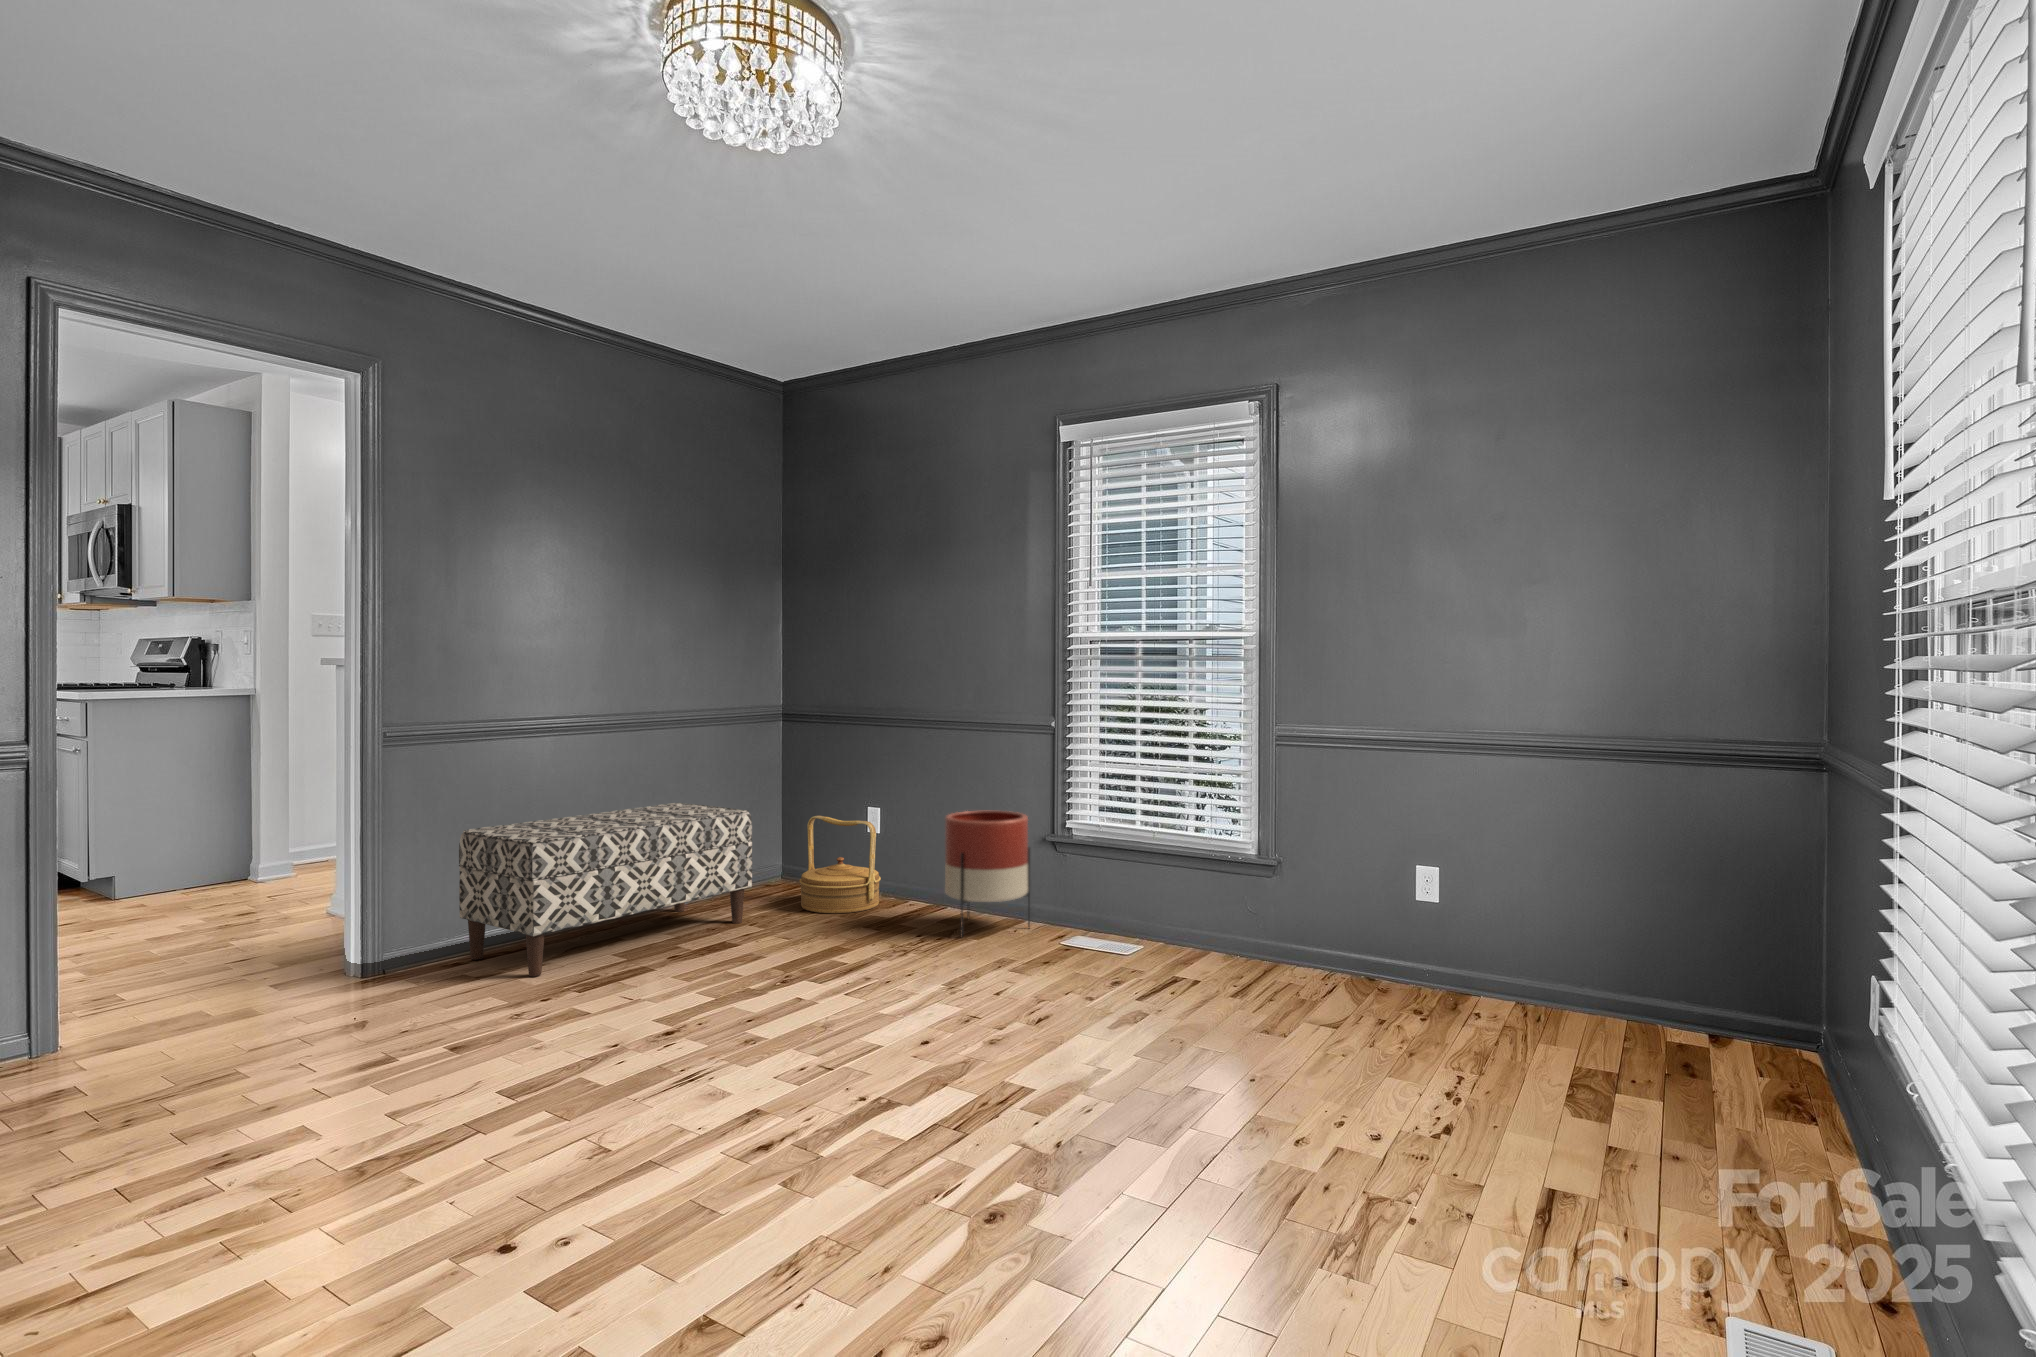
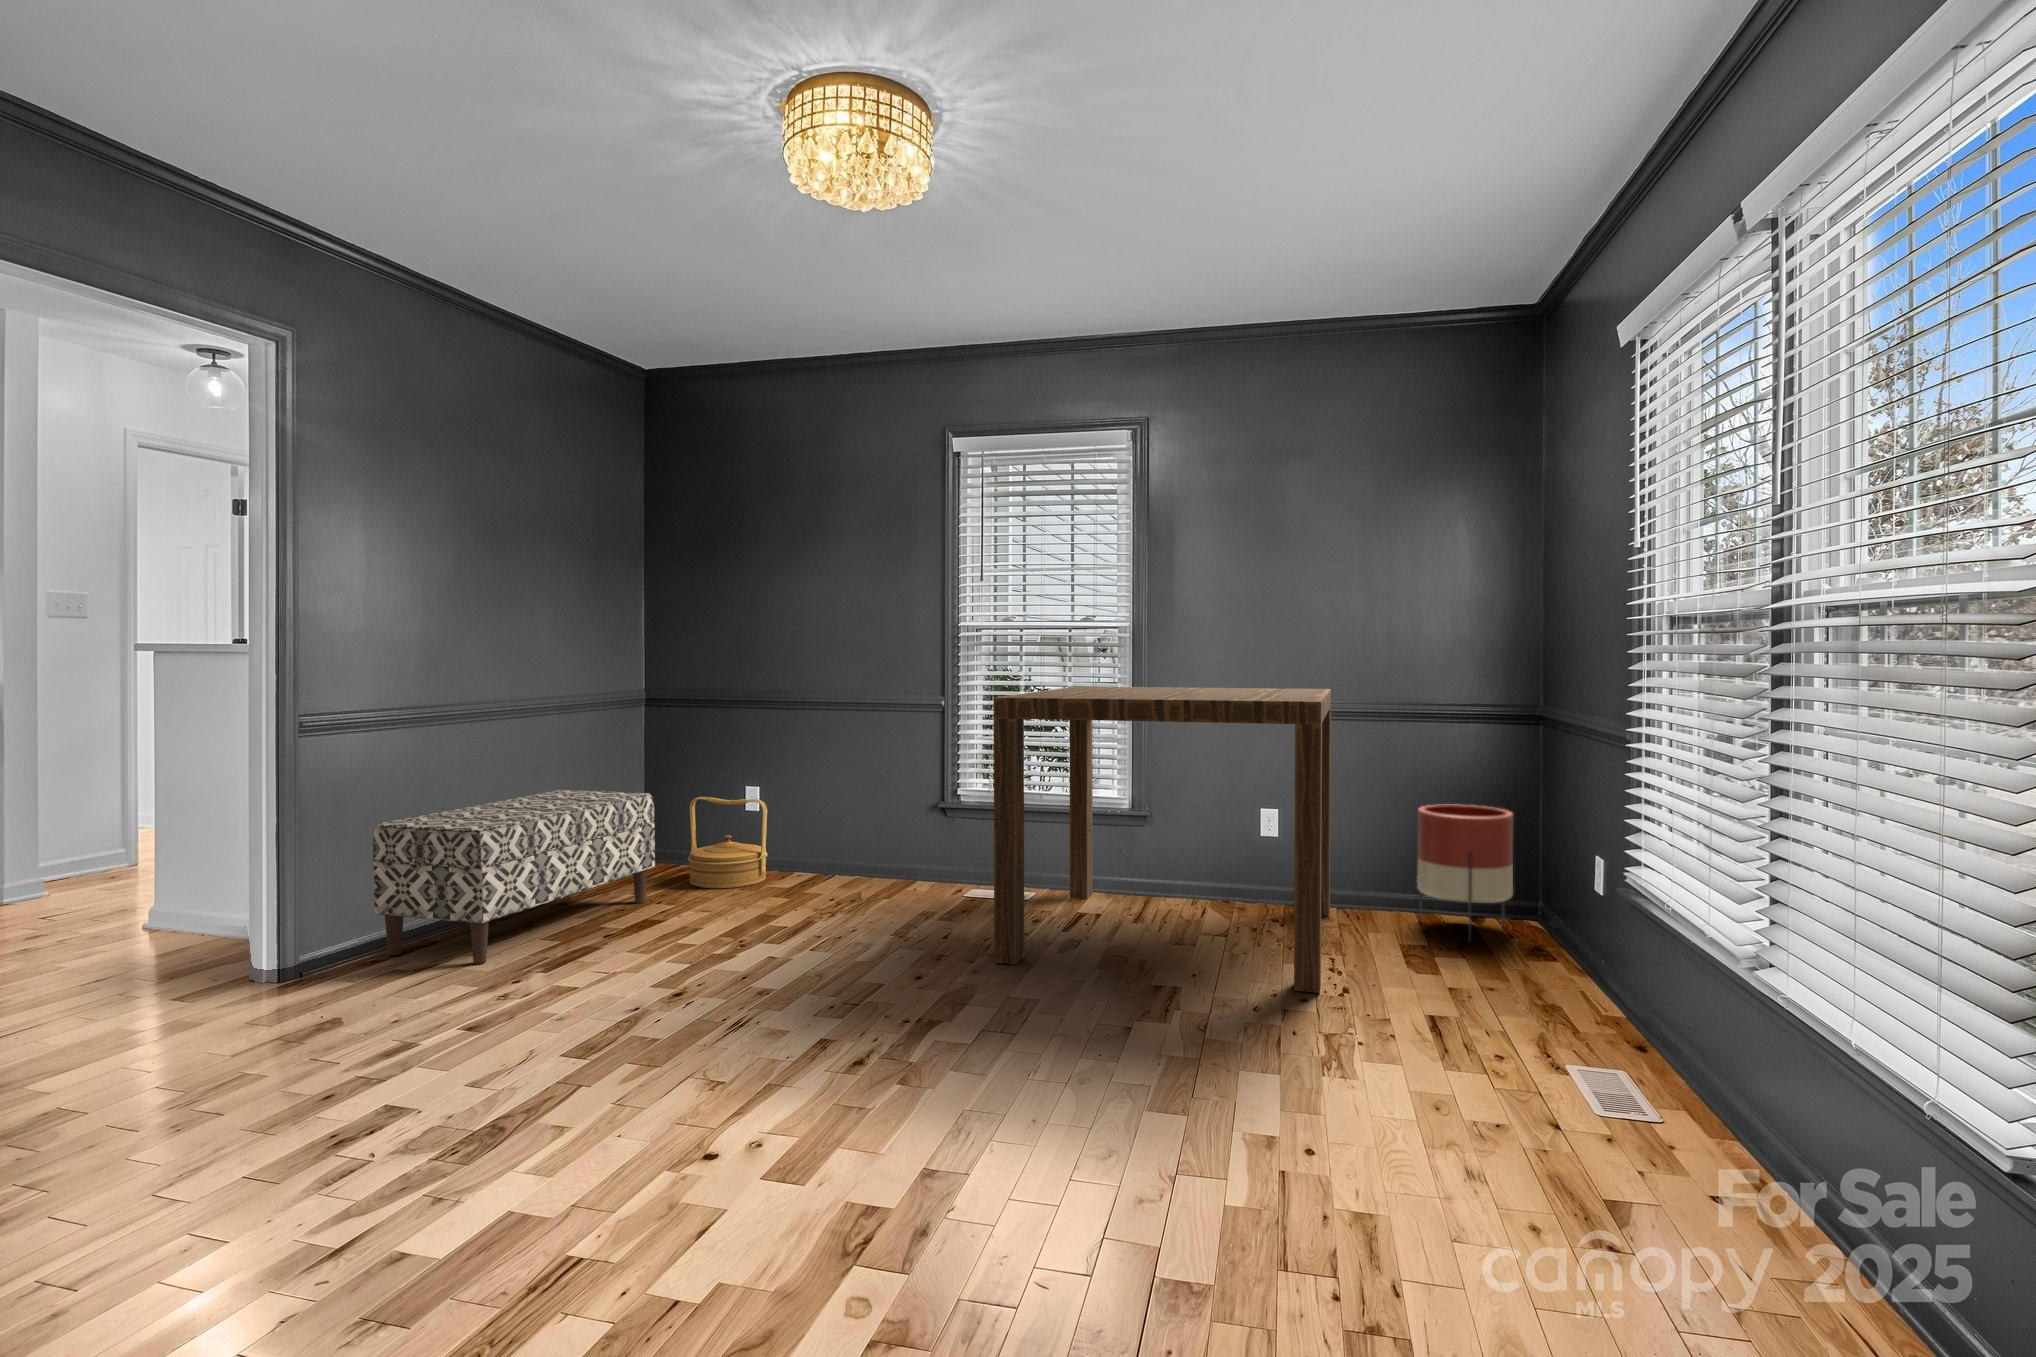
dining table: none [1025,708,1503,1128] -> present [993,687,1331,993]
planter: present [945,811,1030,936] -> present [1417,804,1513,941]

